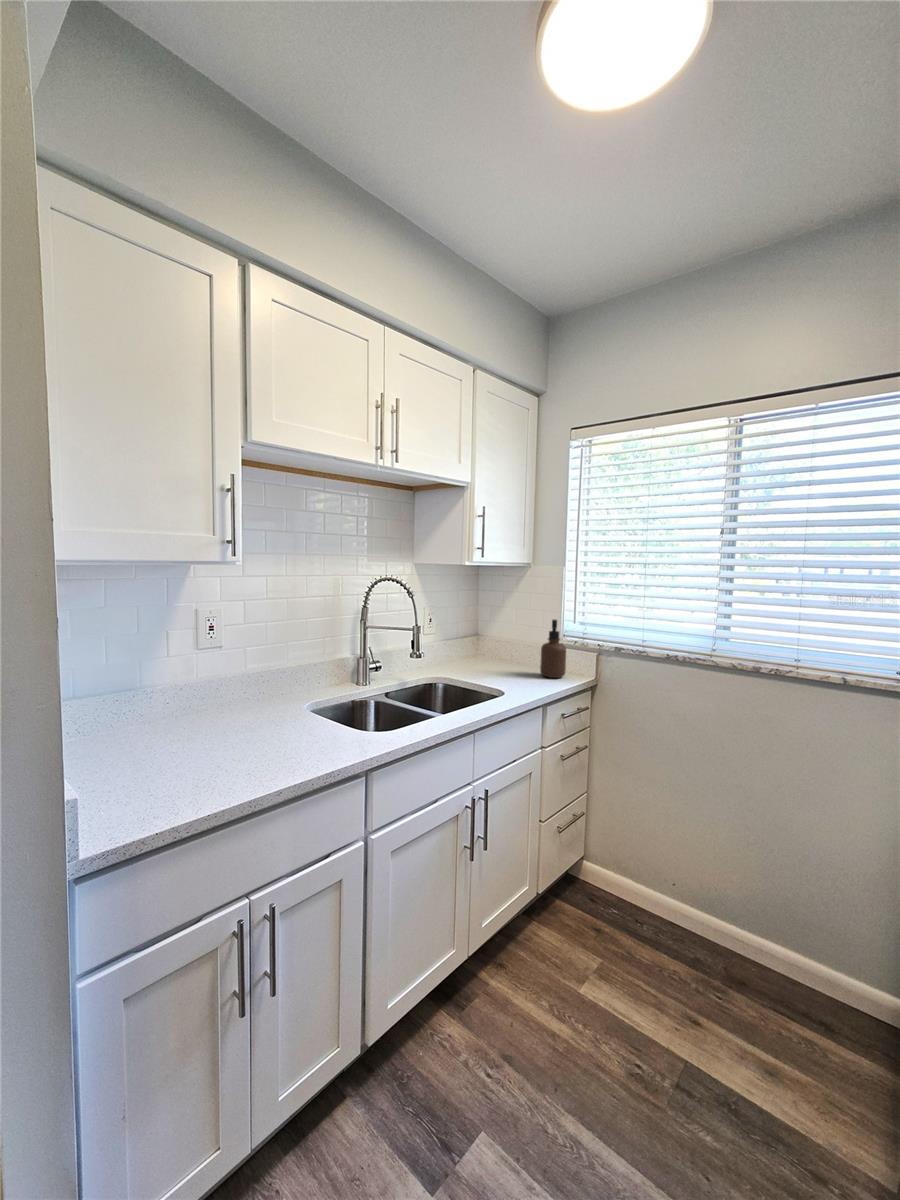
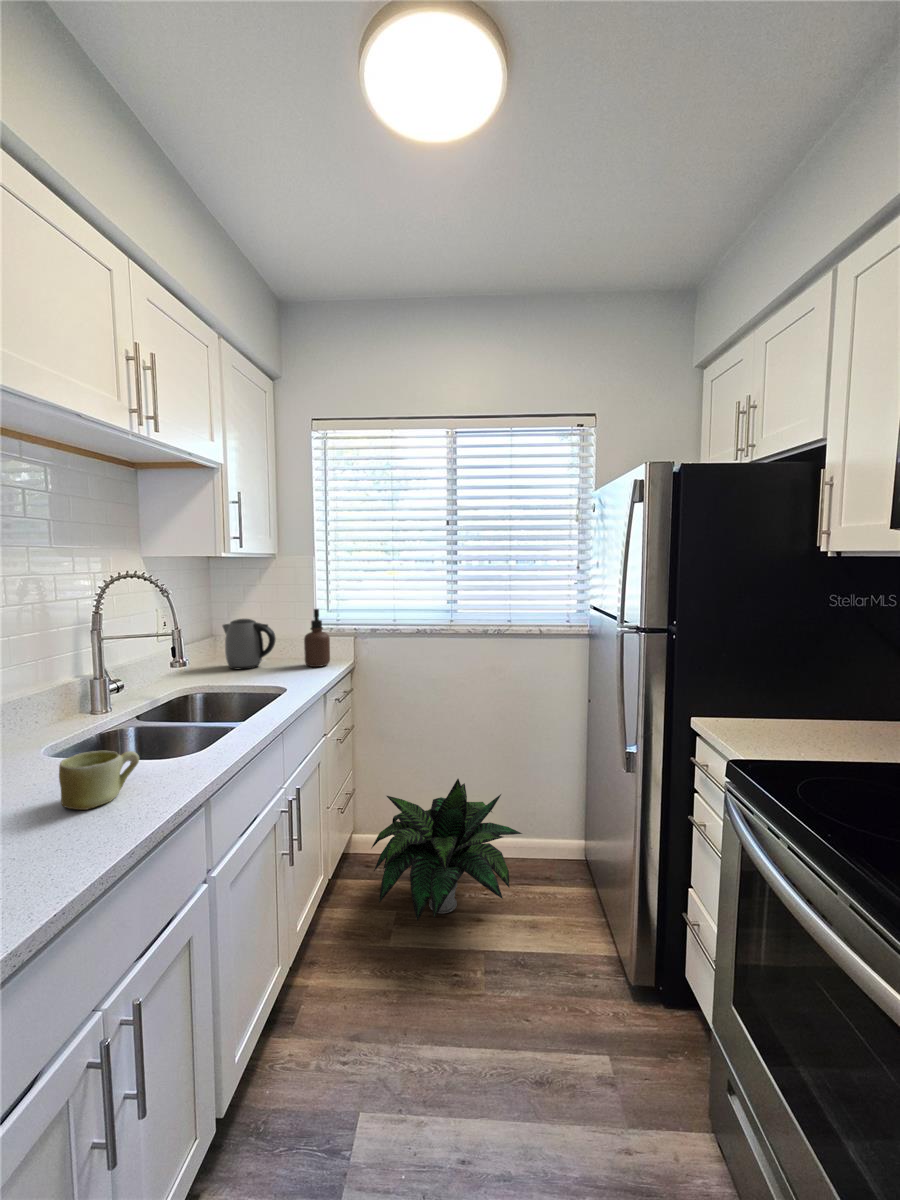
kettle: none [475,623,517,669] -> present [222,619,276,669]
mug: none [278,713,329,755] -> present [59,751,139,810]
potted plant: none [571,830,783,1013] -> present [372,779,522,921]

